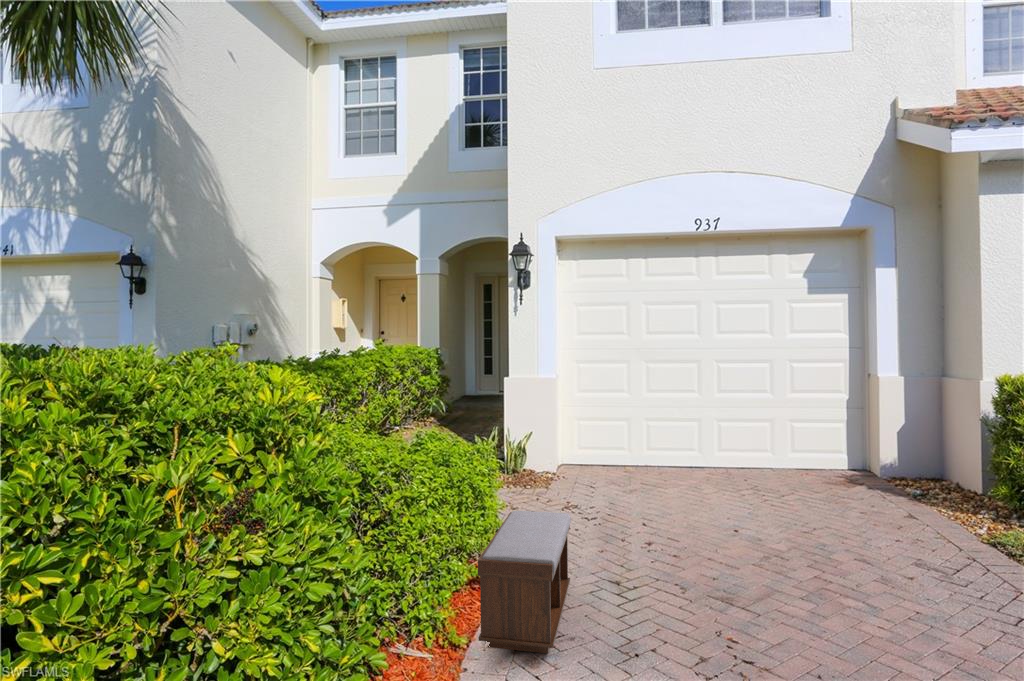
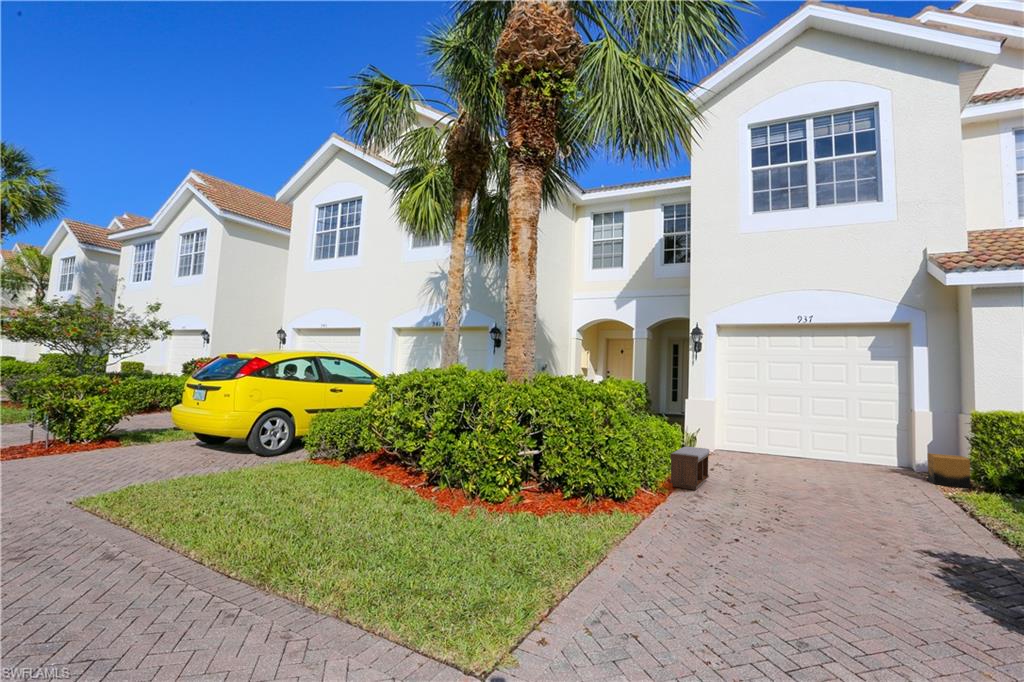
cardboard box: none [910,453,990,514] -> present [928,453,970,488]

